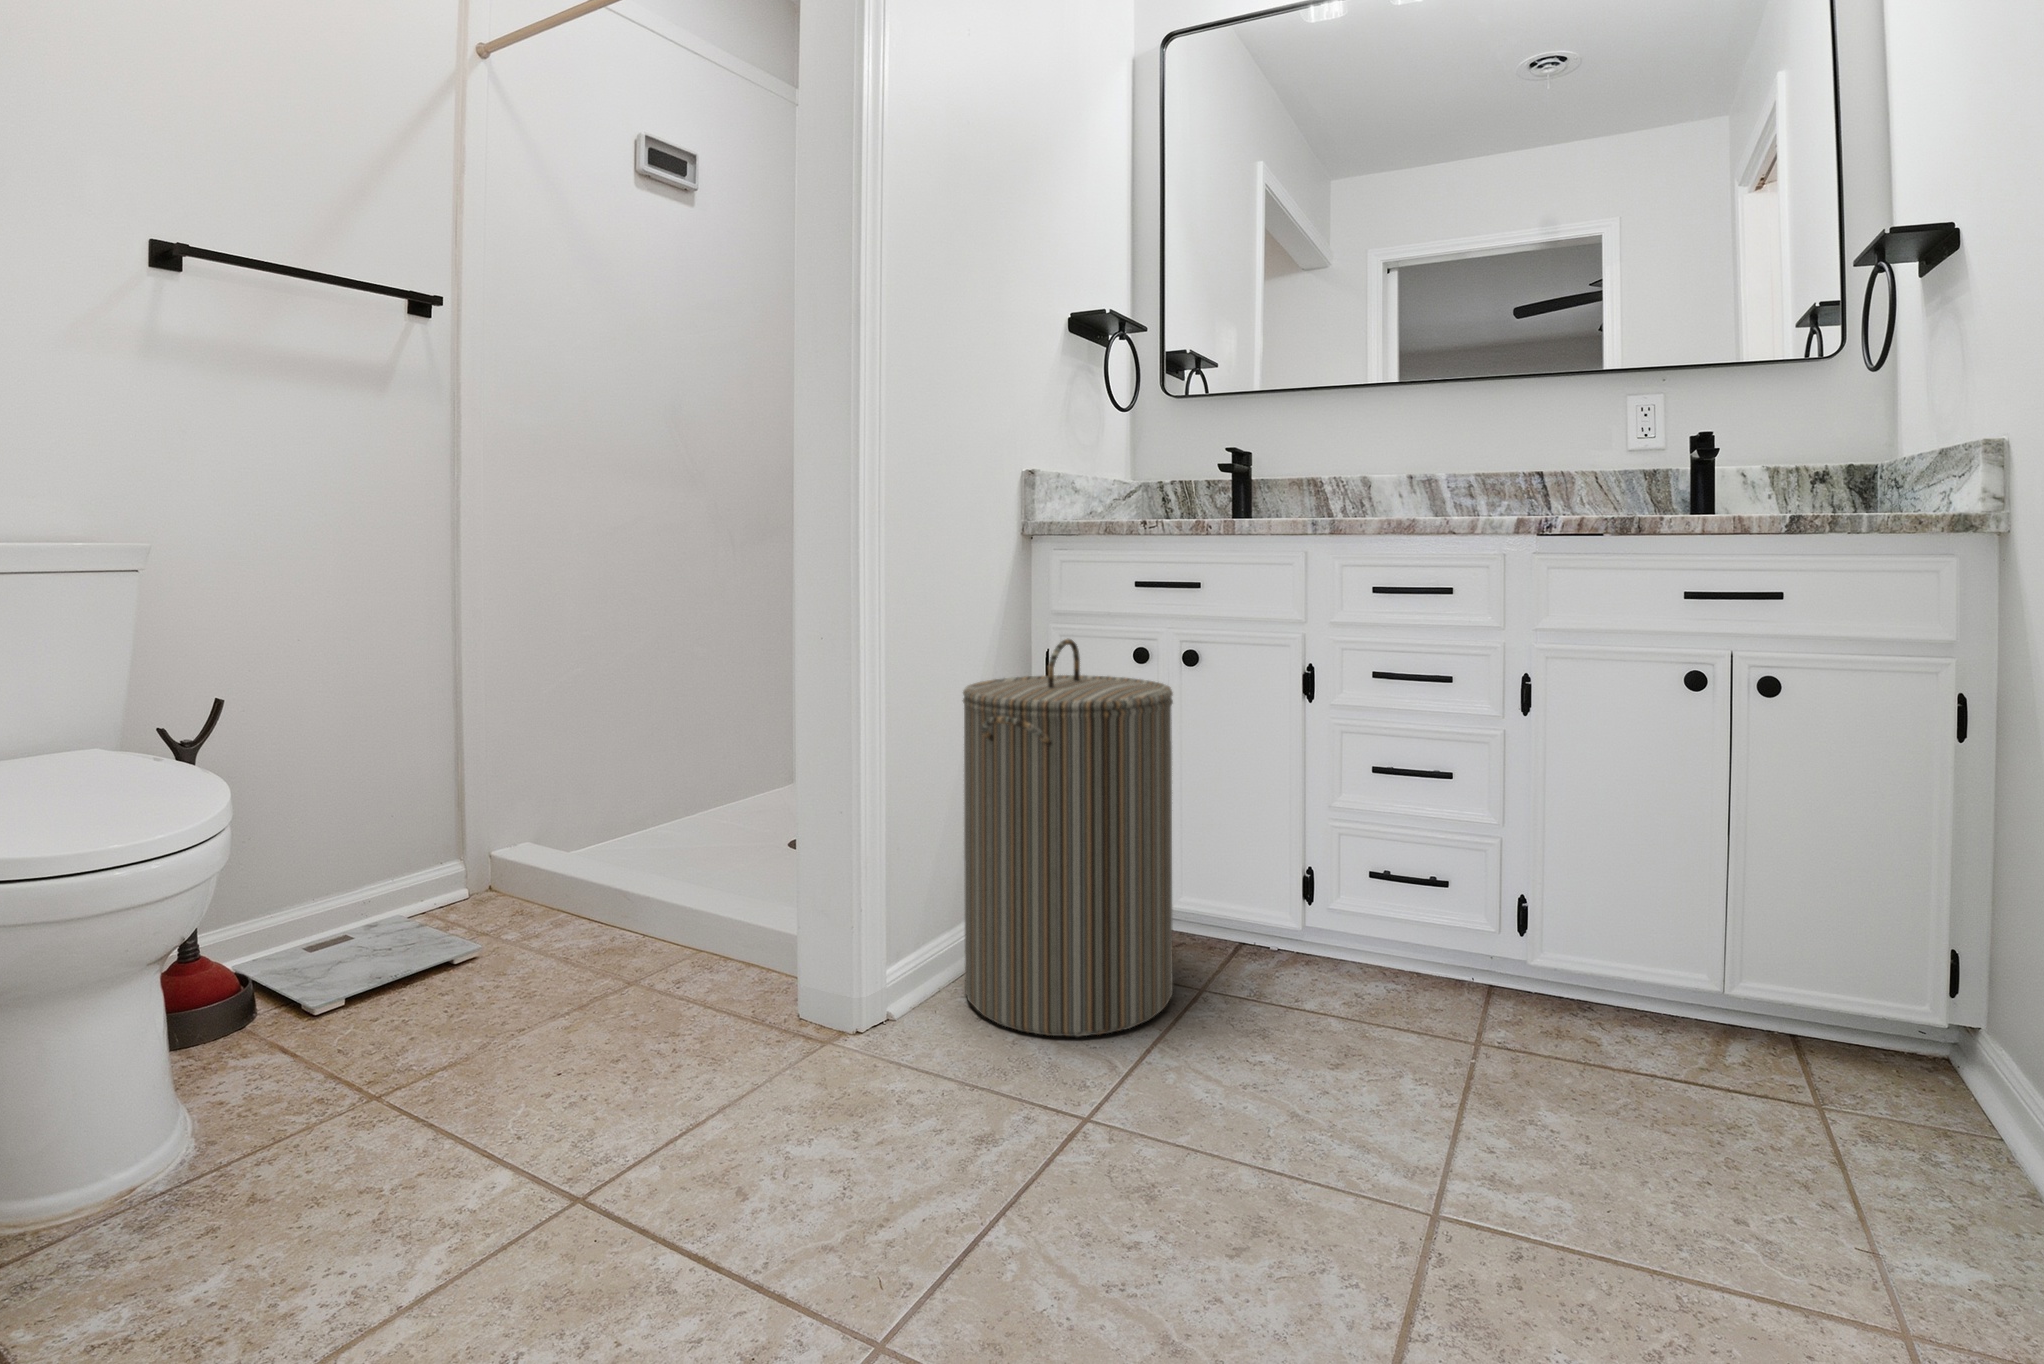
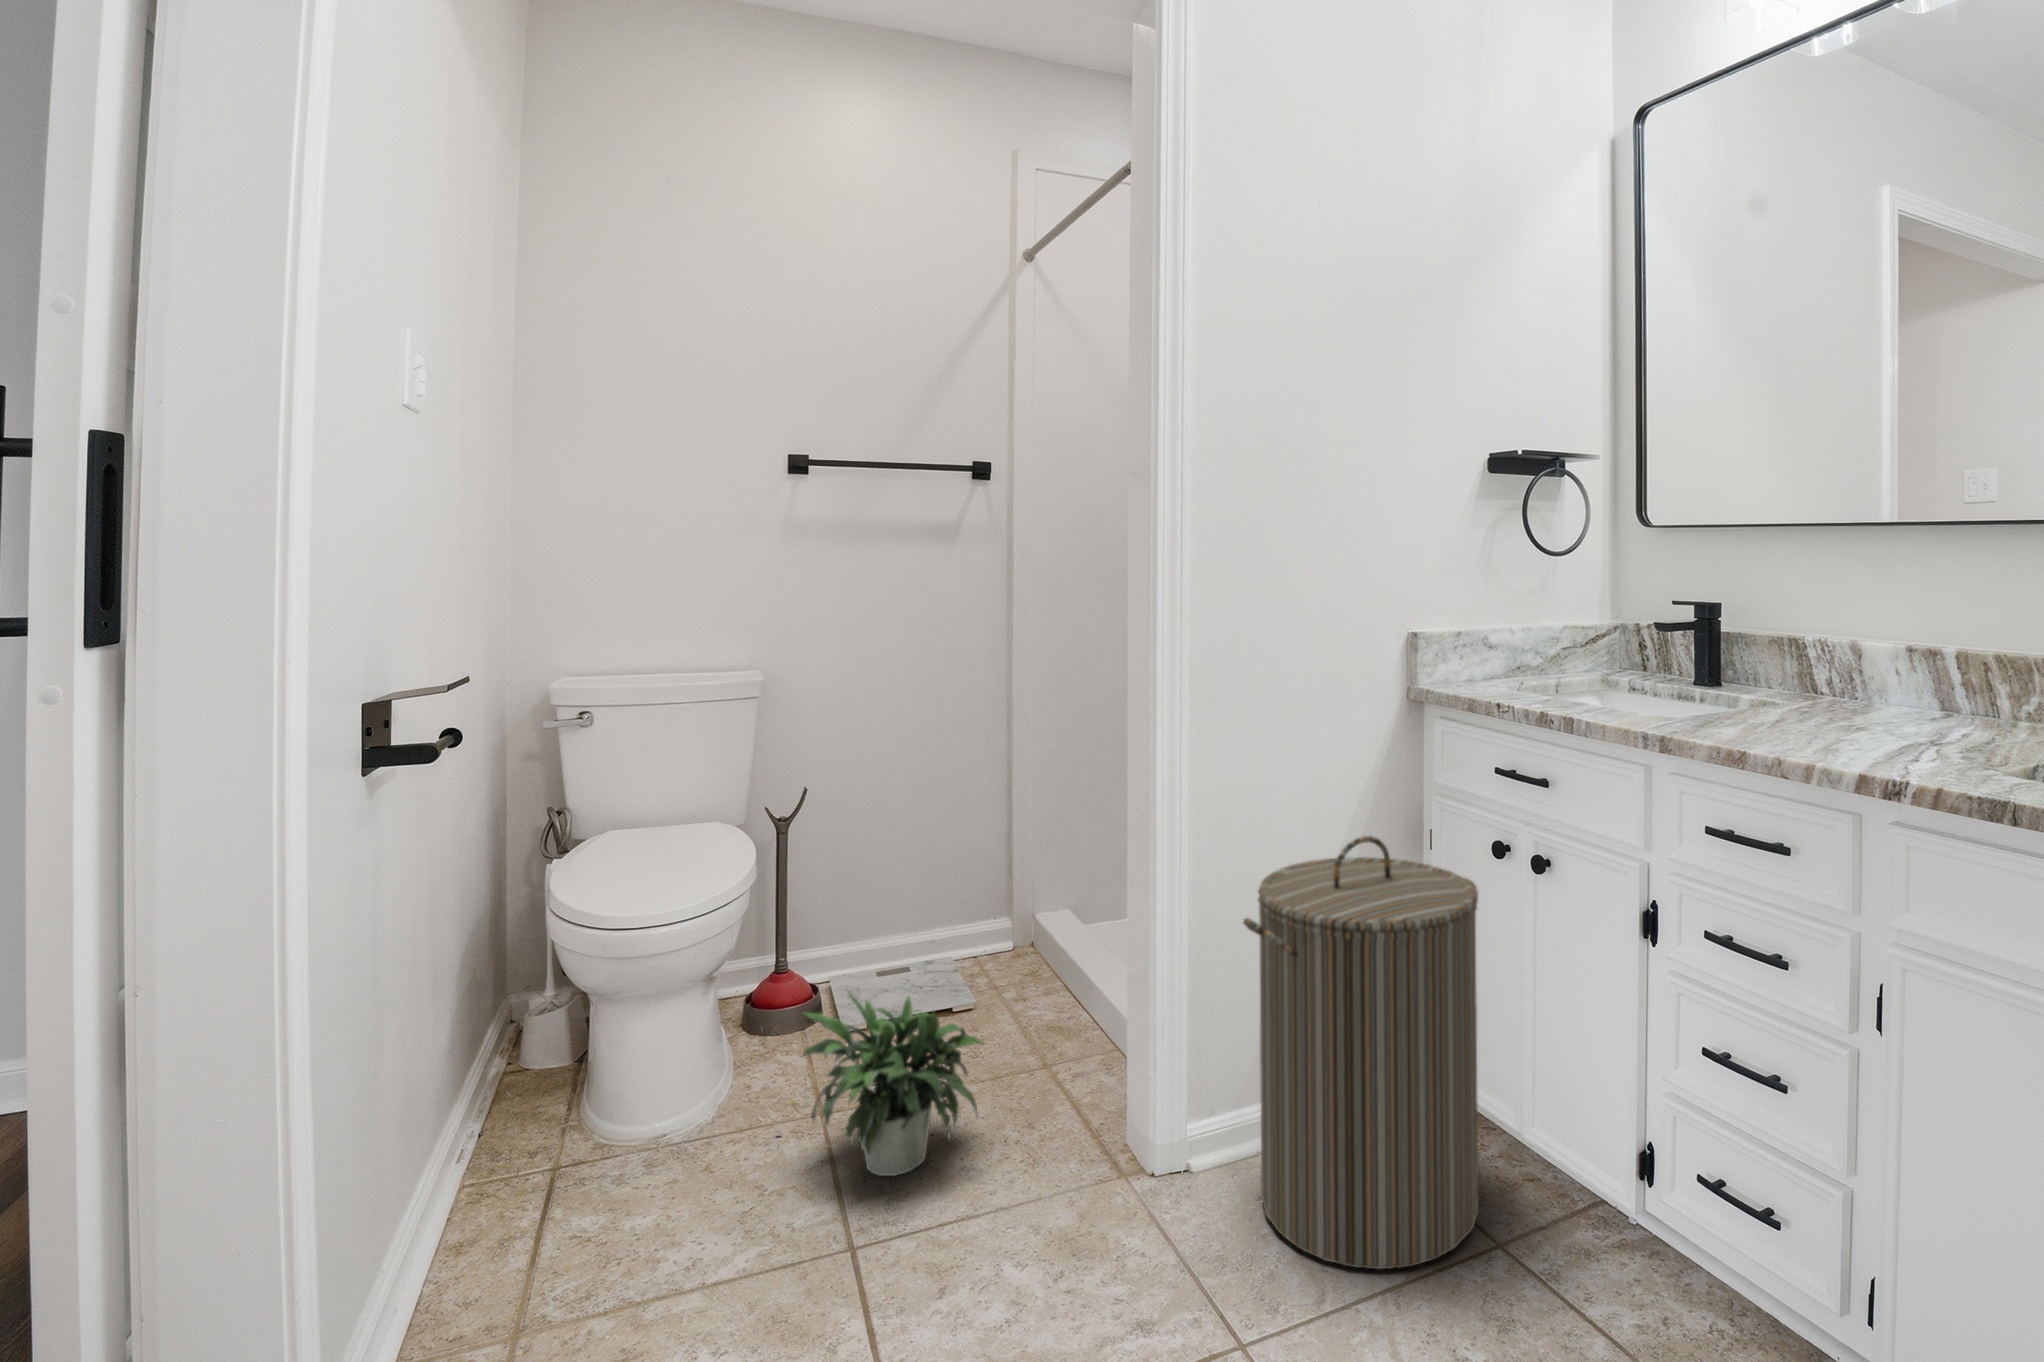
potted plant: none [317,890,658,1113] -> present [777,993,985,1176]

